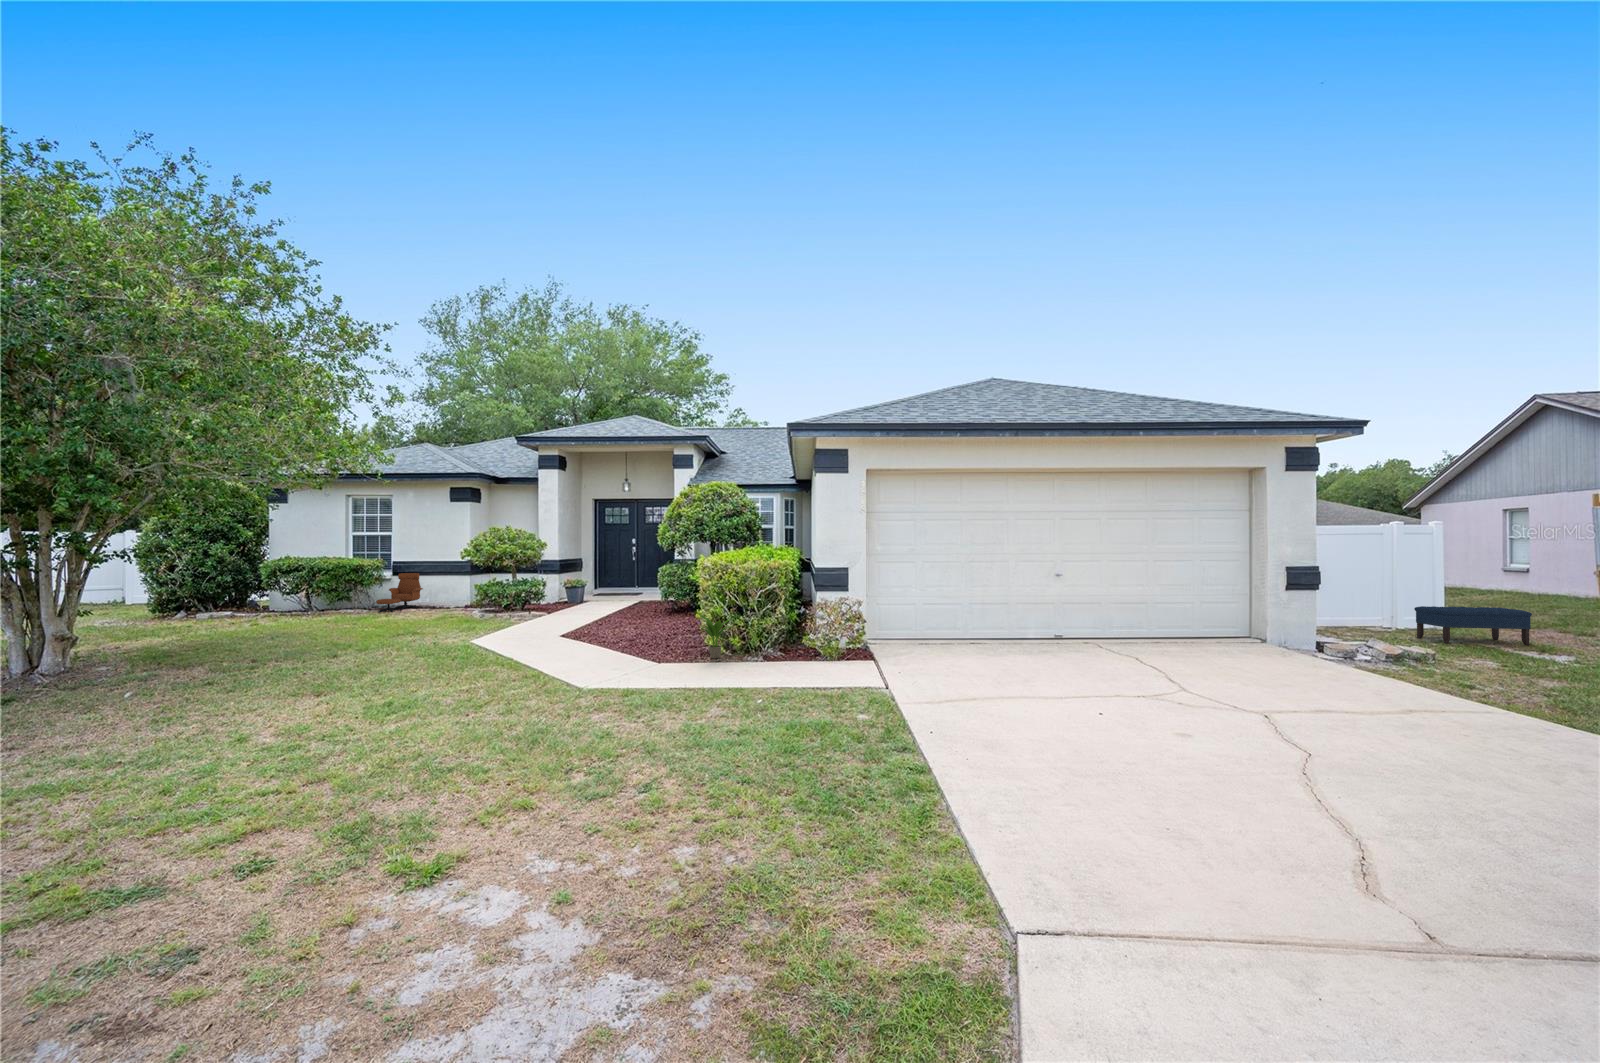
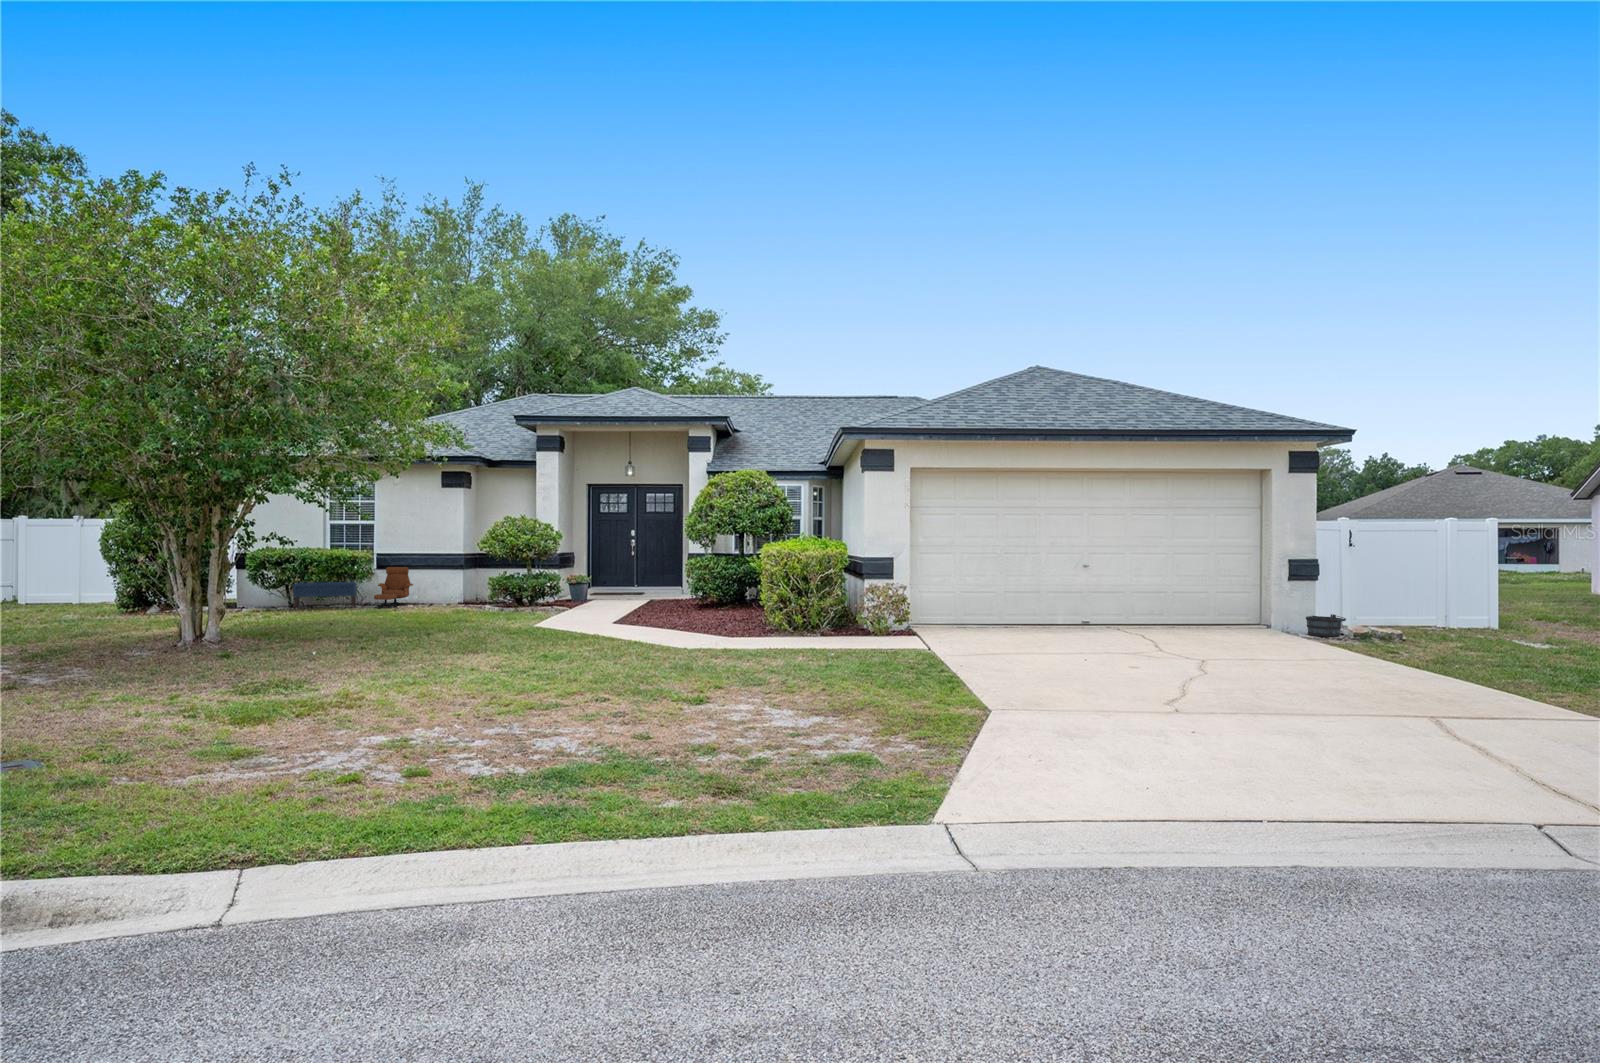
bench: present [1414,606,1532,645] -> present [293,582,357,609]
potted plant: present [698,613,732,659] -> none [763,594,796,635]
bucket: none [1315,630,1375,659] -> present [1306,614,1346,637]

